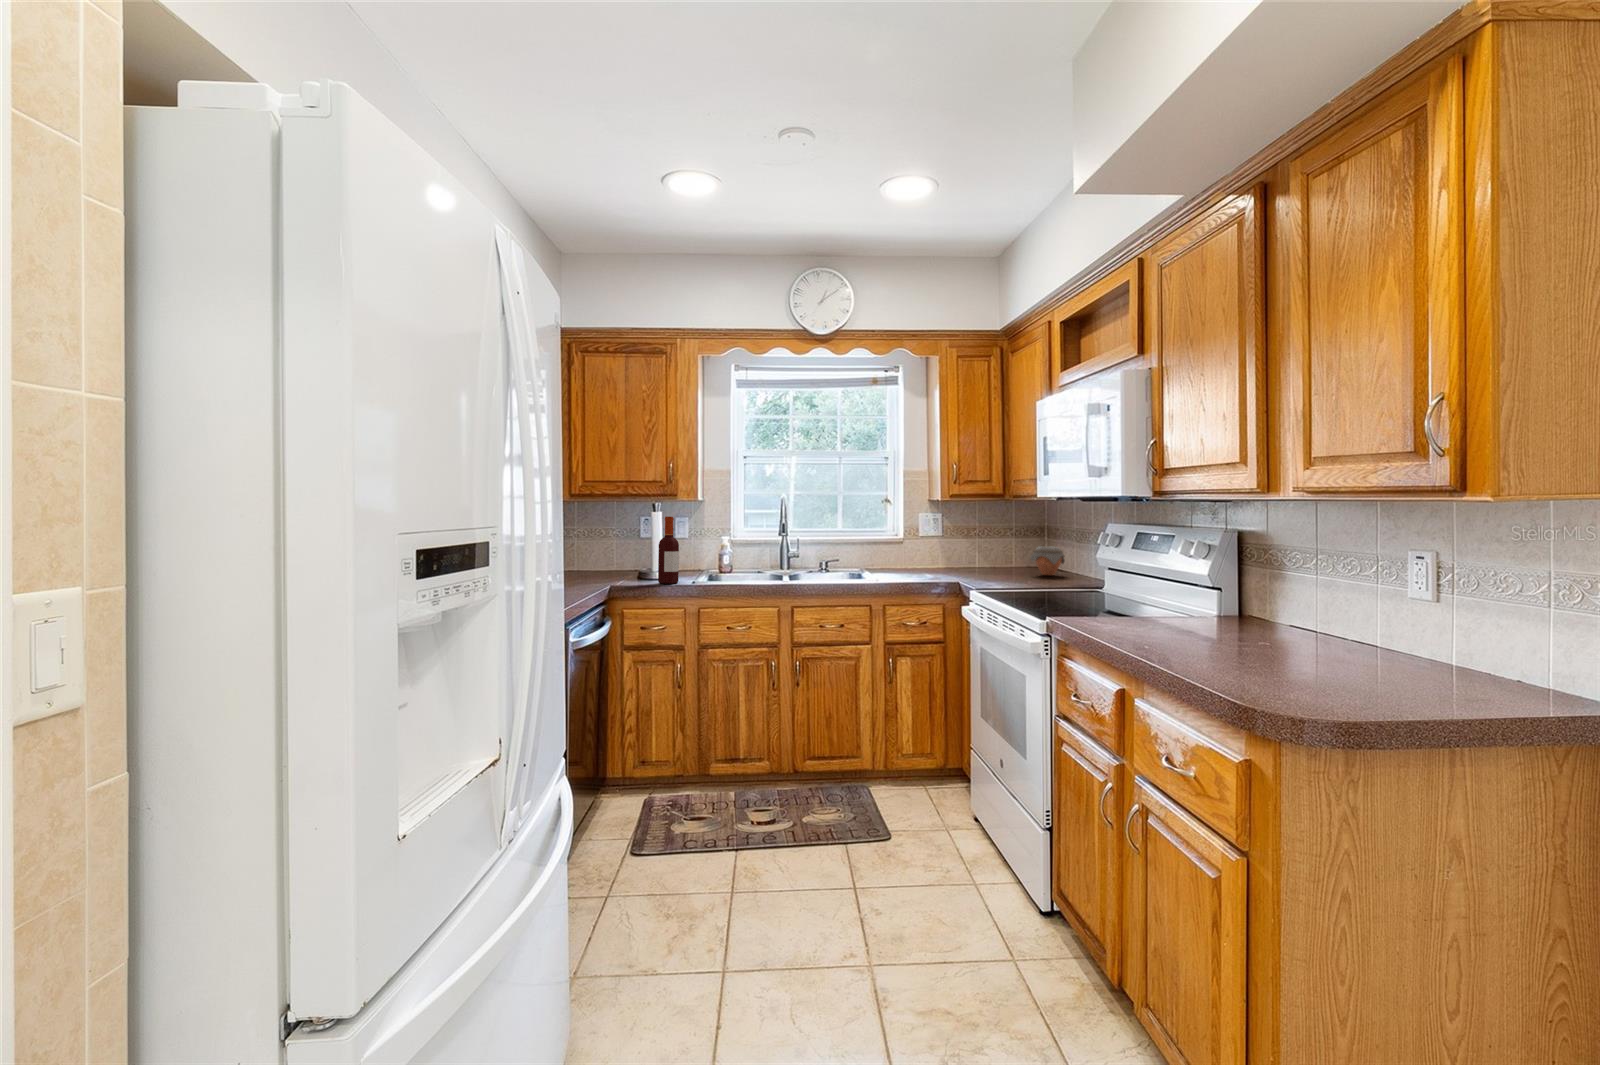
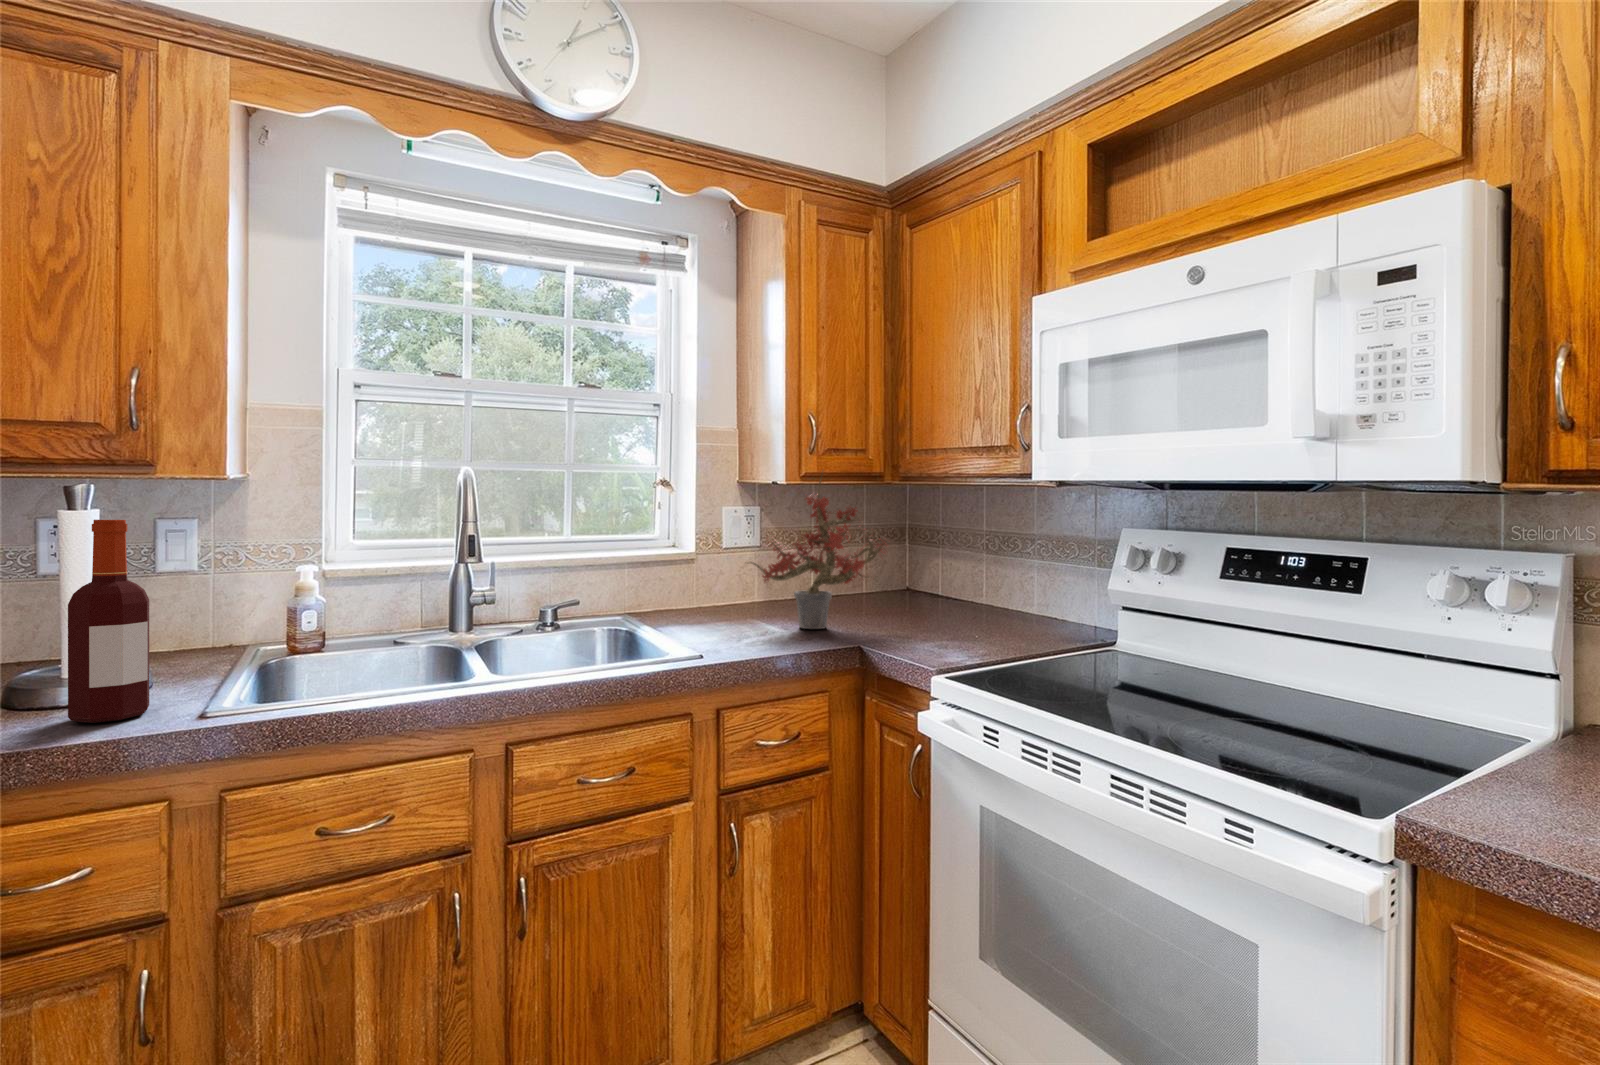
potted plant: none [911,491,994,575] -> present [750,477,887,629]
jar: present [1030,547,1065,576] -> none [945,568,1004,620]

